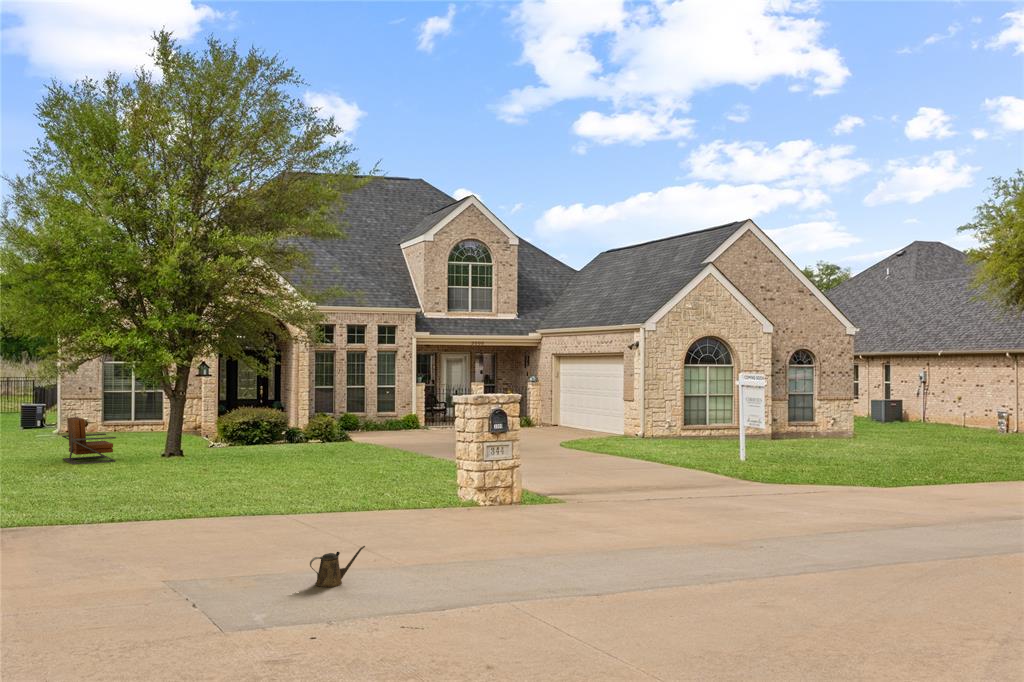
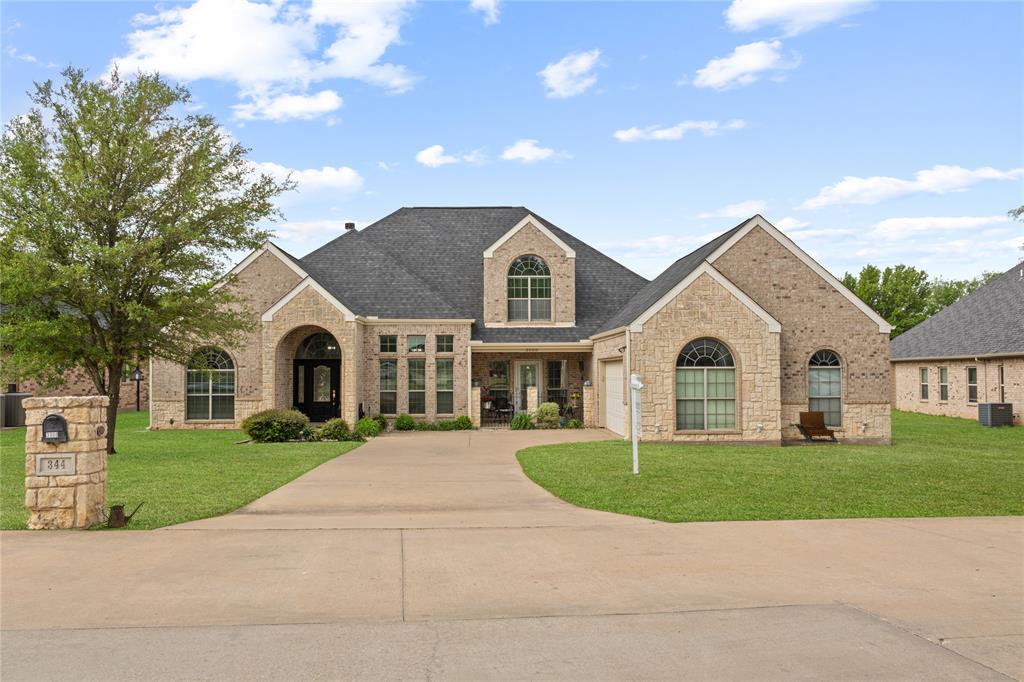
lounge chair: present [62,417,116,465] -> present [795,412,838,442]

